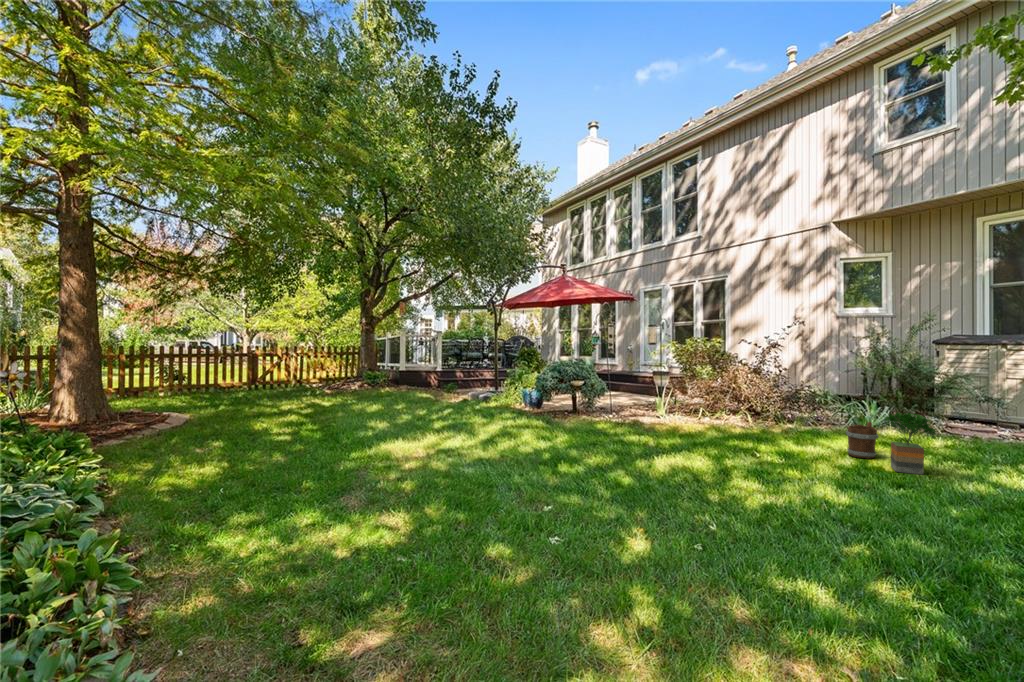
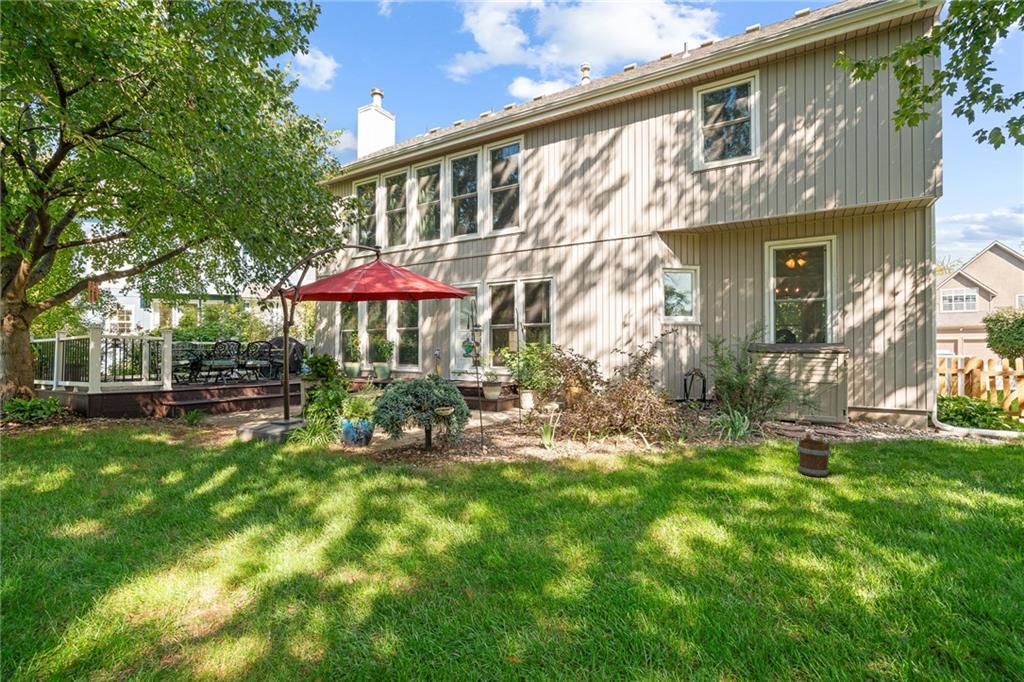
potted tree: present [885,413,936,474] -> none [852,424,915,492]

